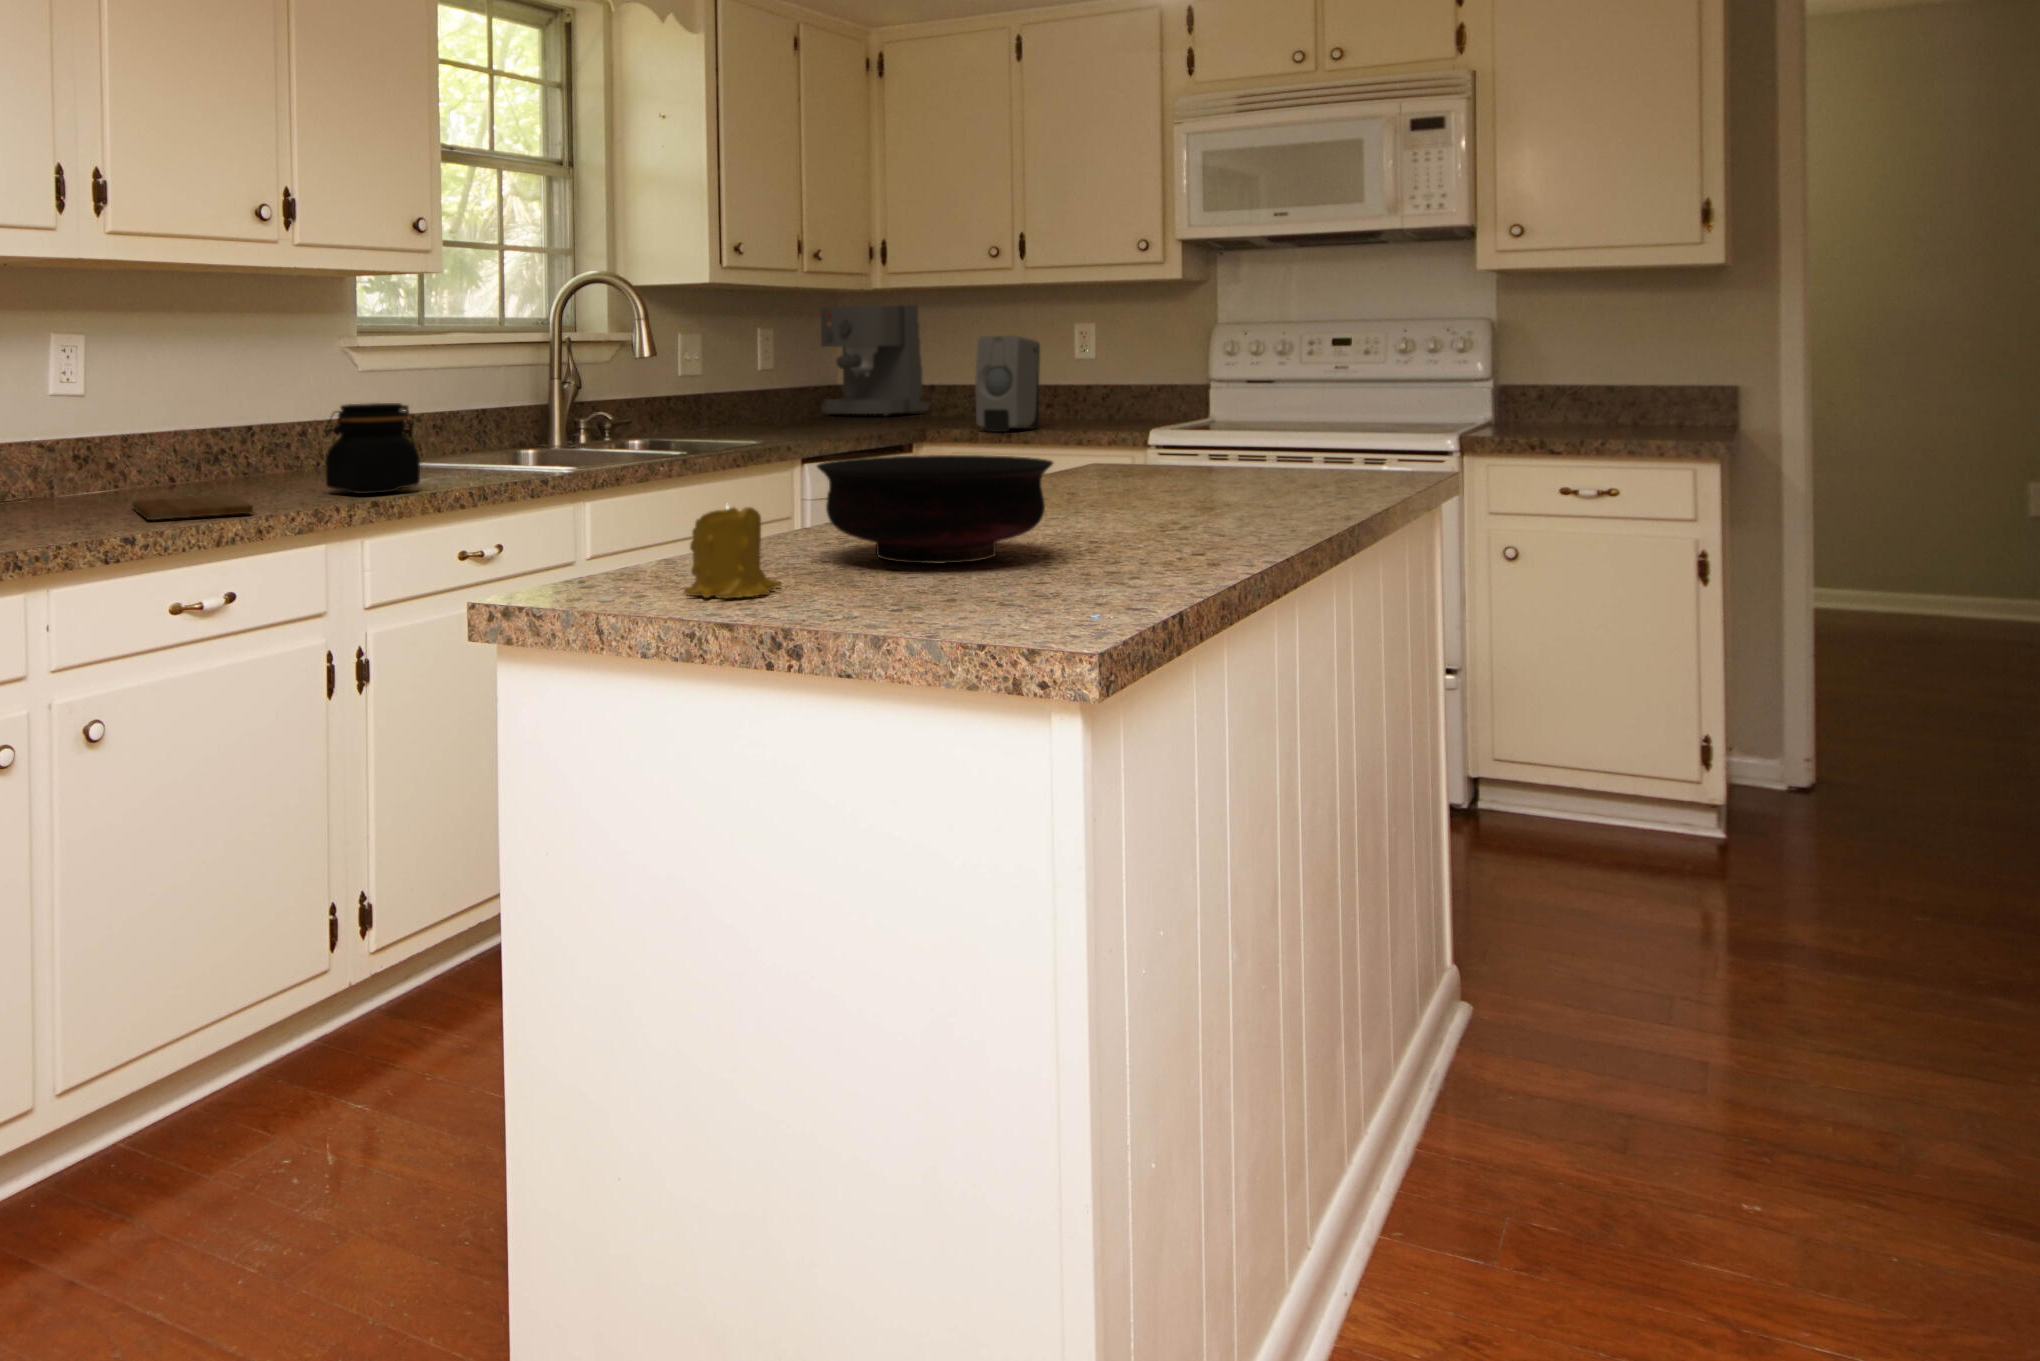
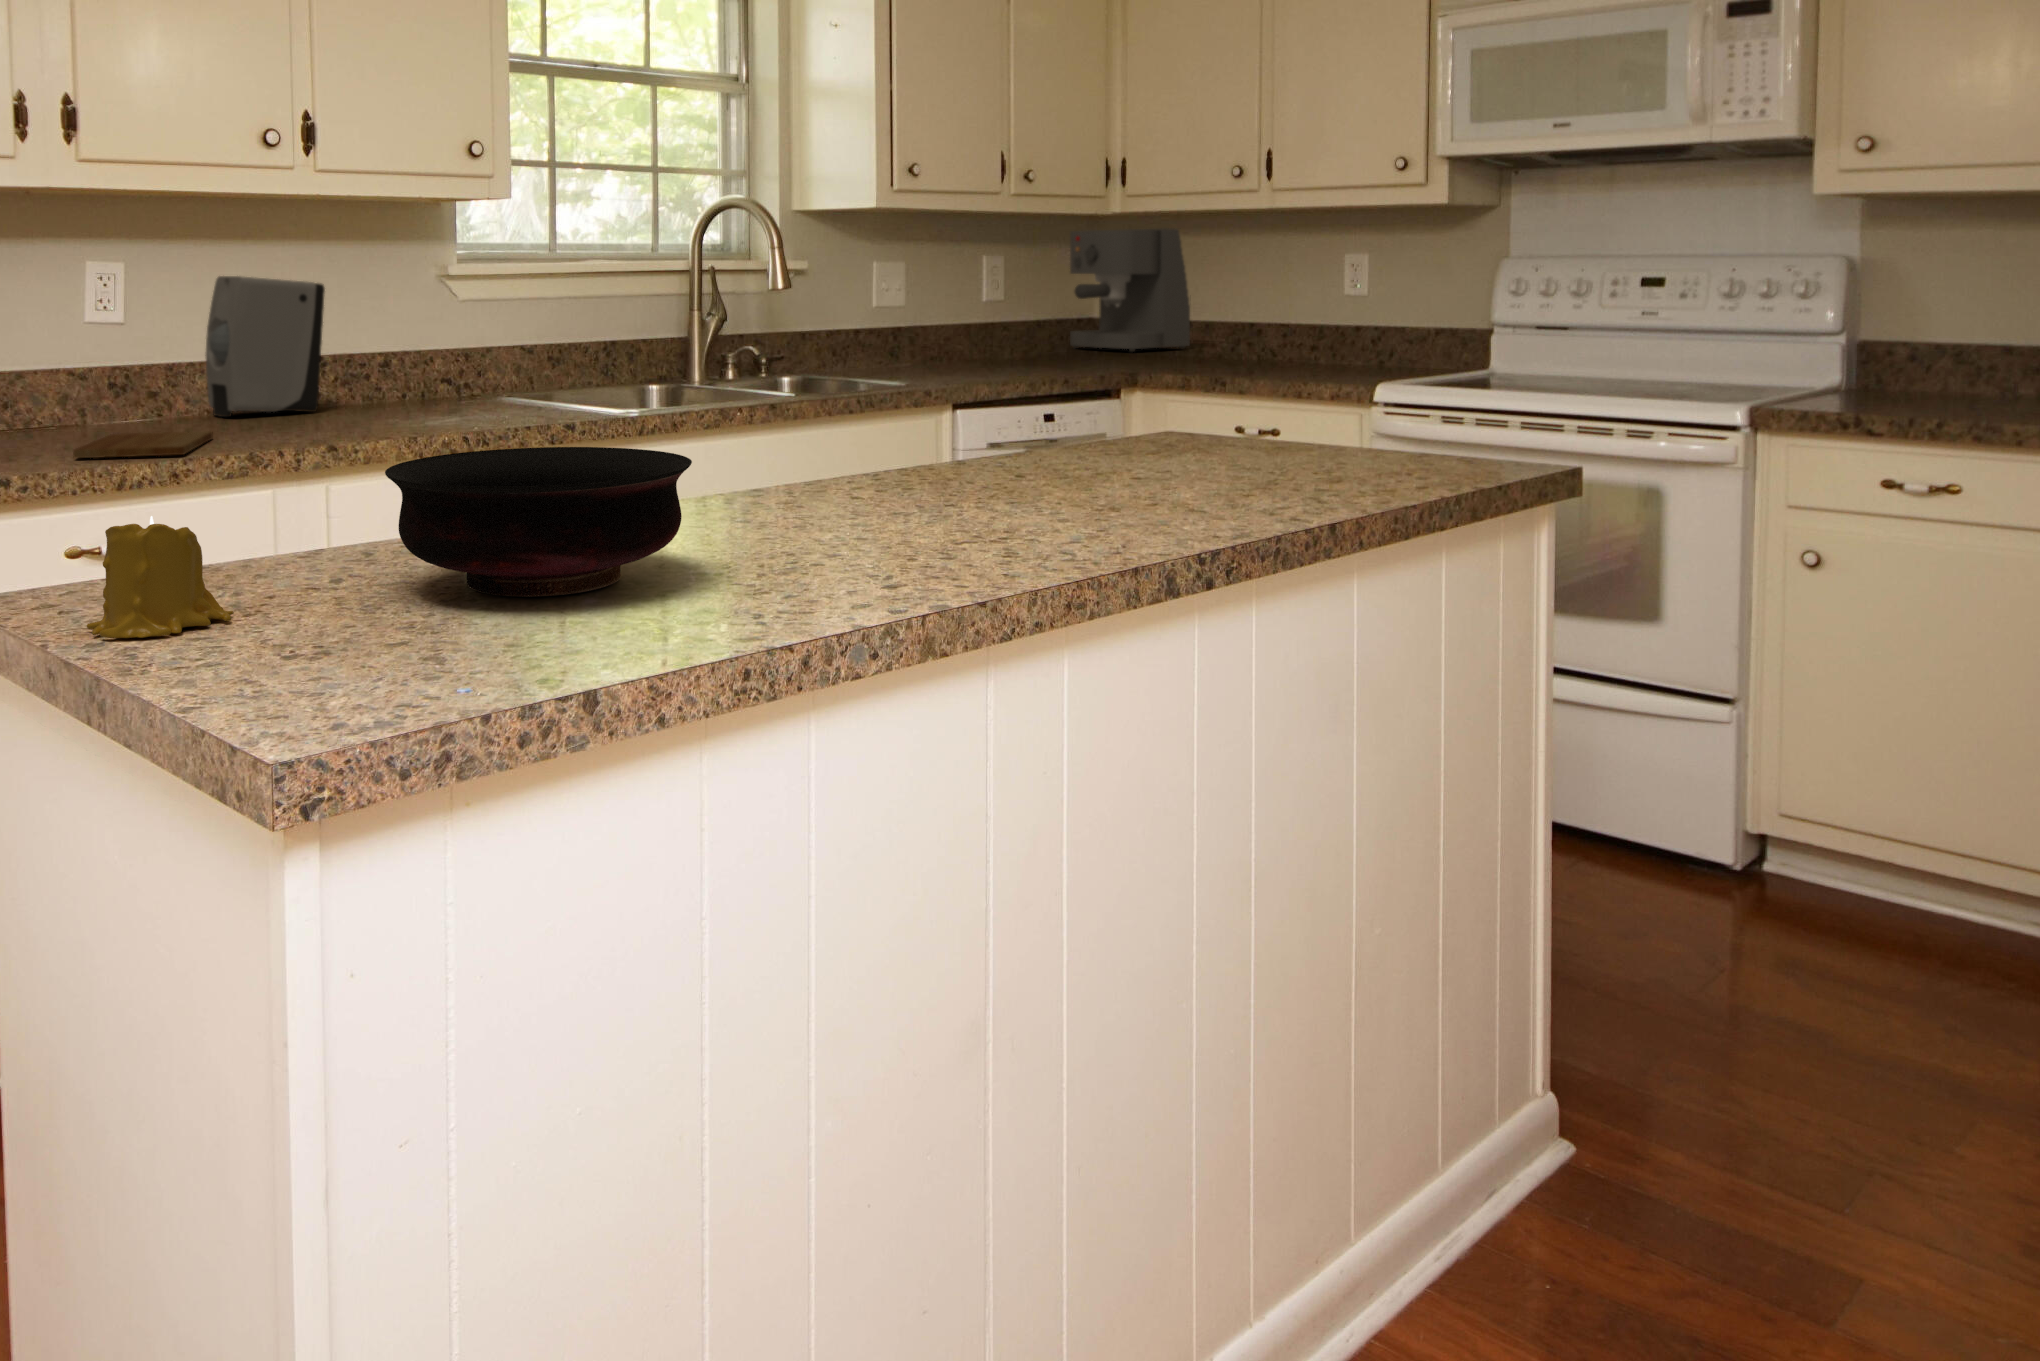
soap dispenser: present [975,335,1040,432] -> present [205,276,325,417]
jar: present [325,403,420,494] -> none [315,339,423,434]

